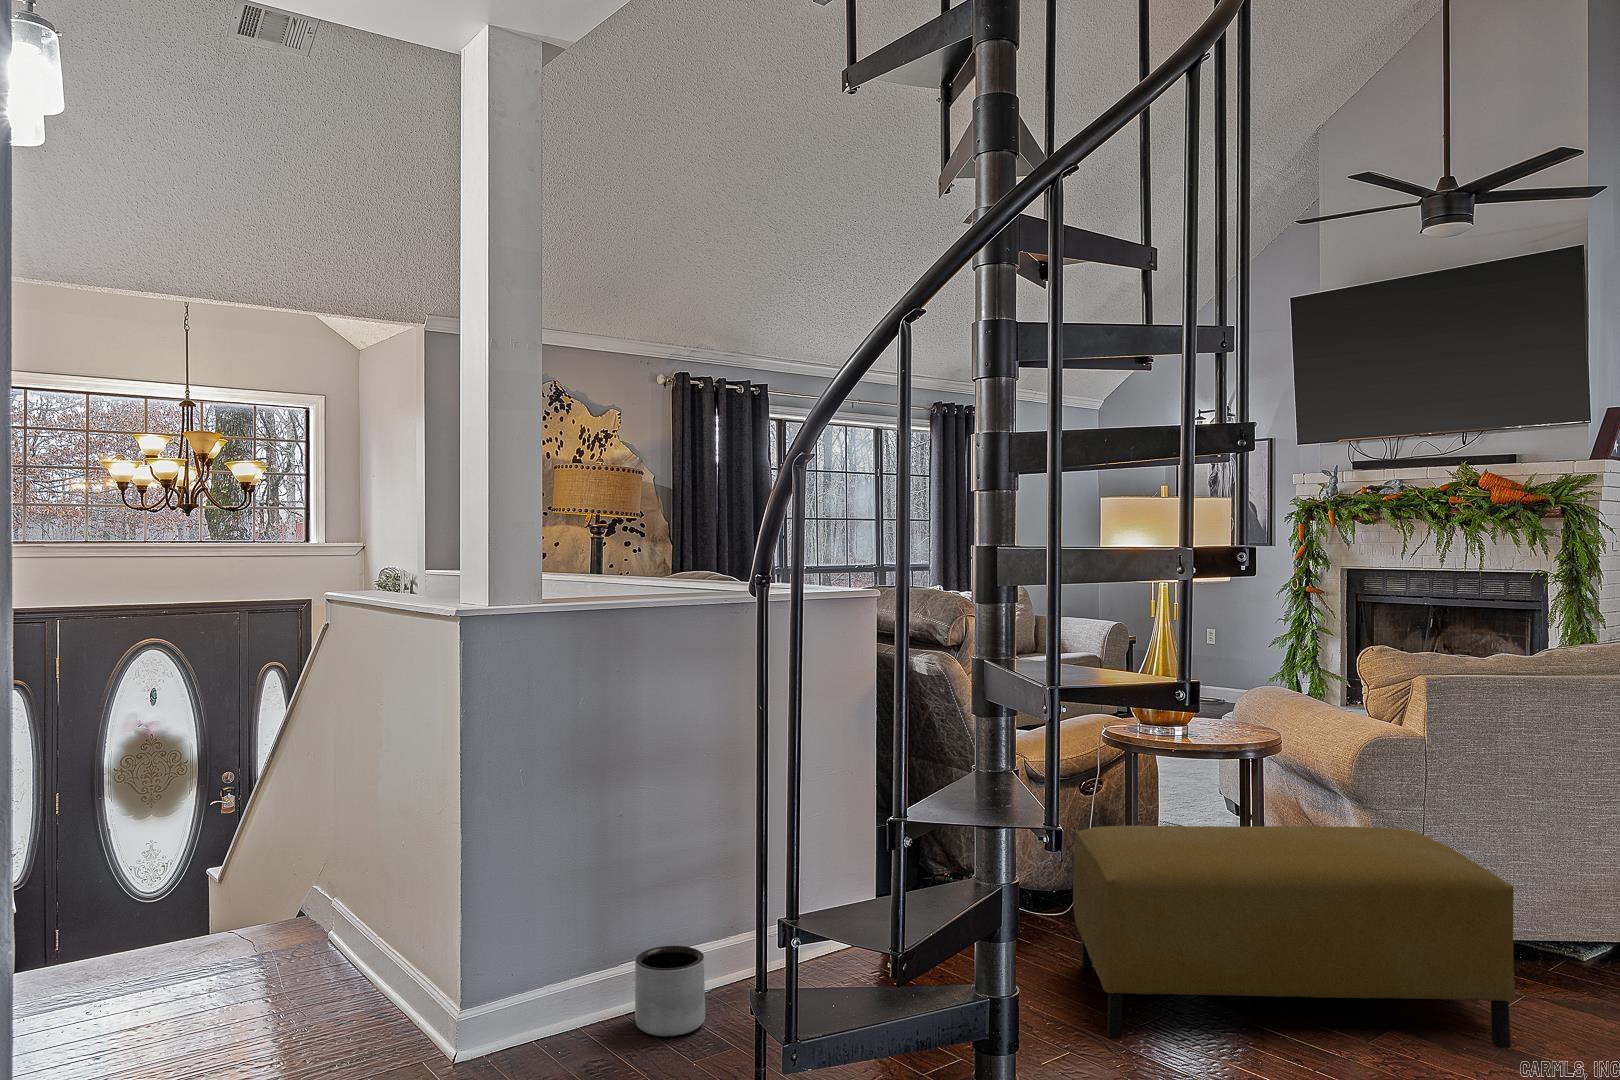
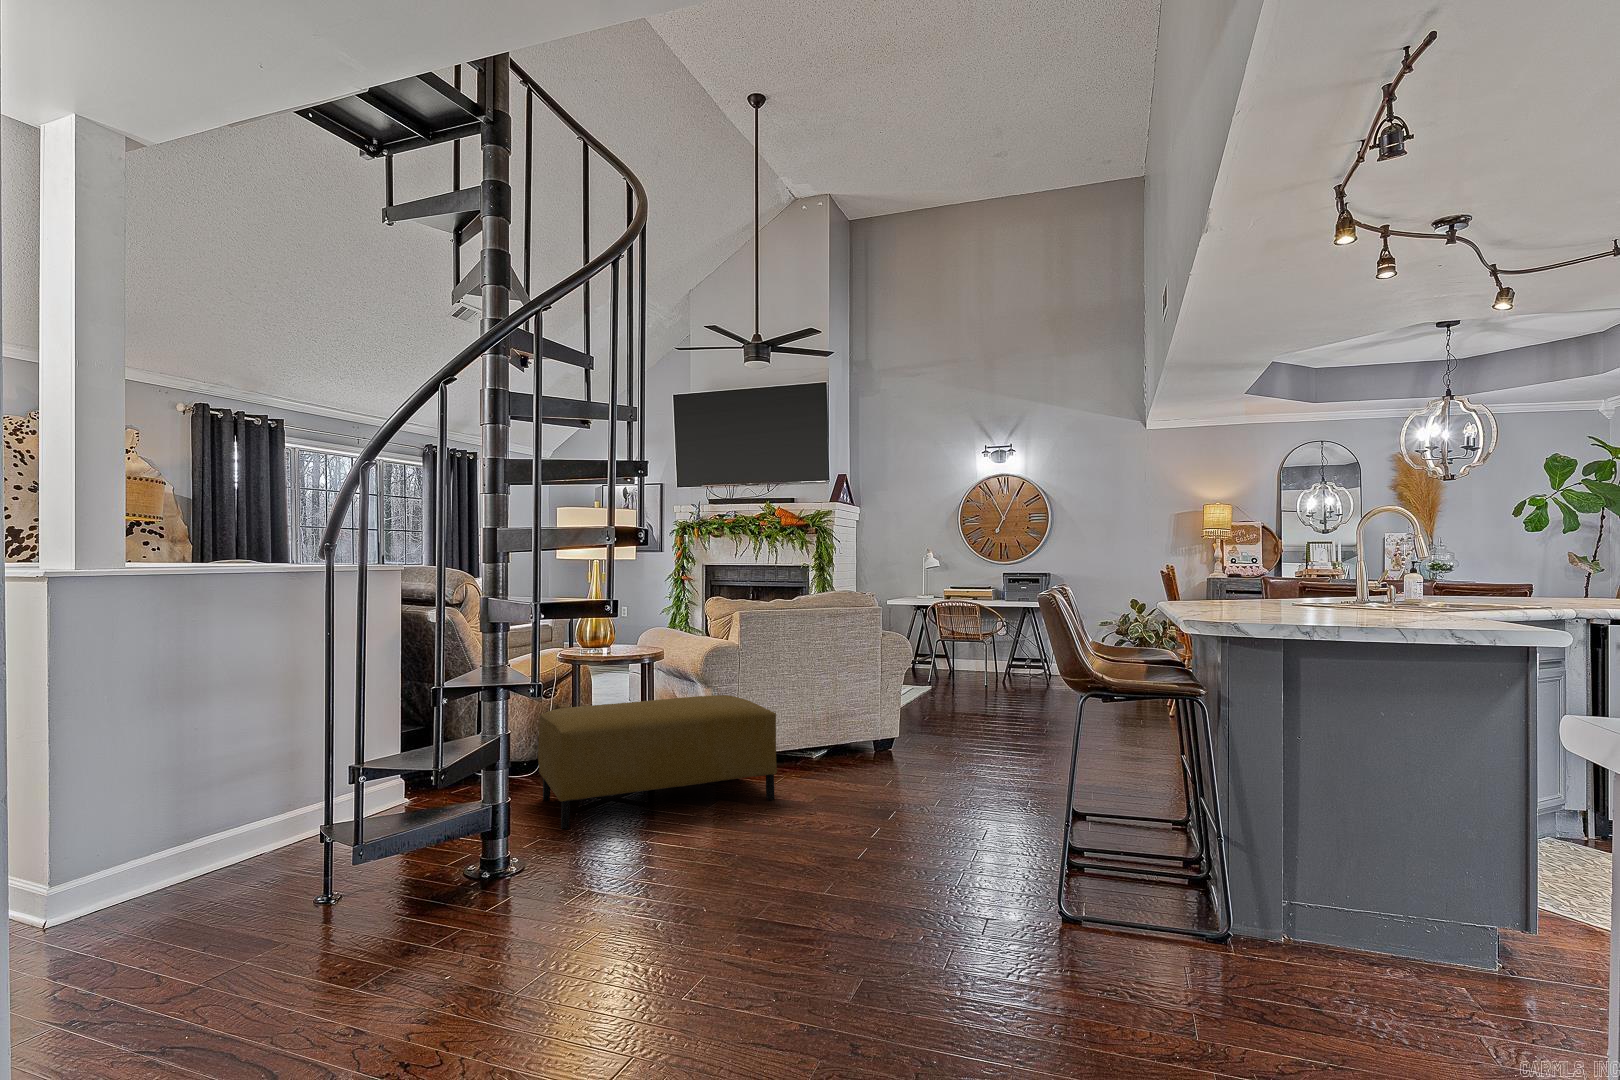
planter: present [635,946,705,1037] -> none [214,817,273,880]

